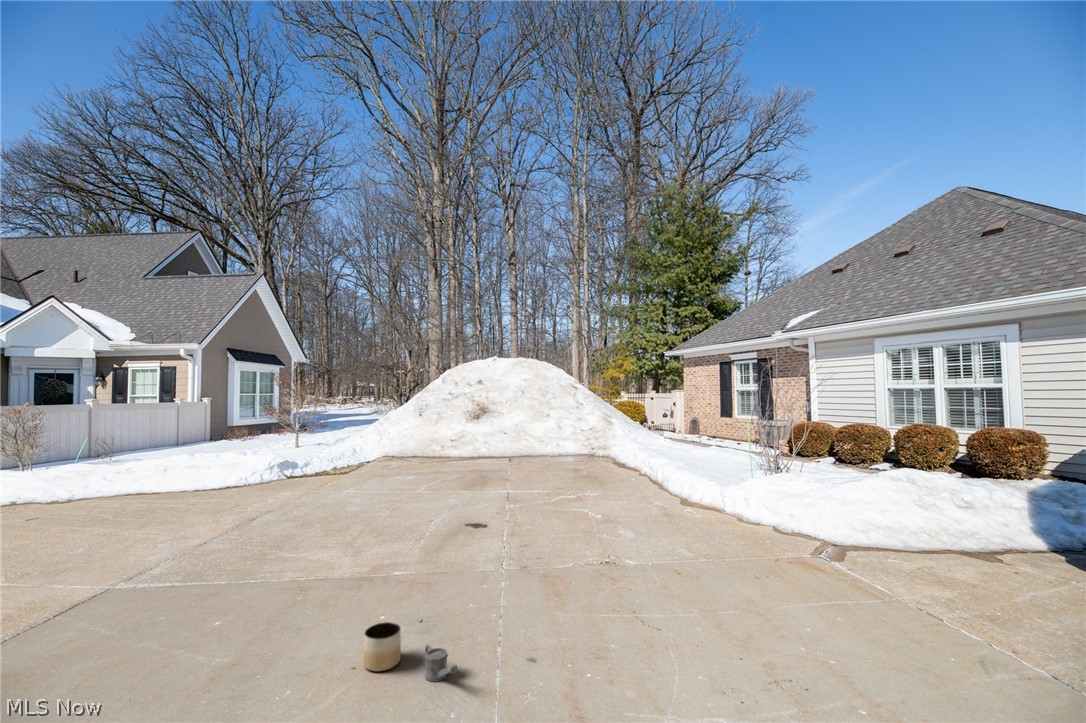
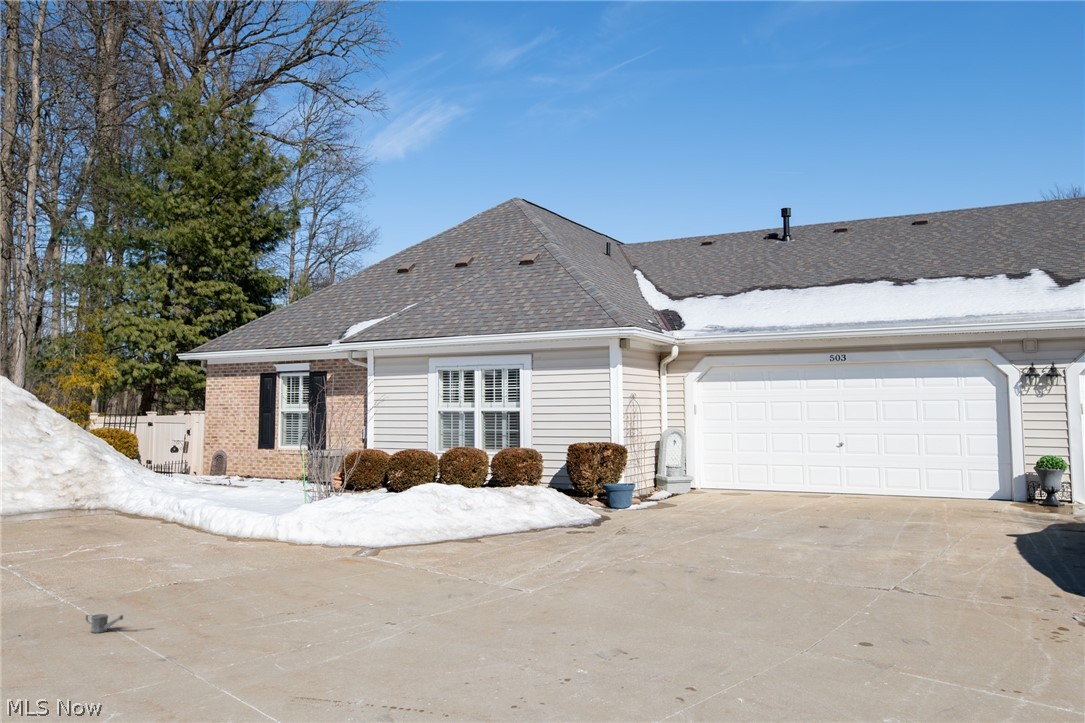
planter: present [364,622,401,672] -> none [33,608,63,637]

